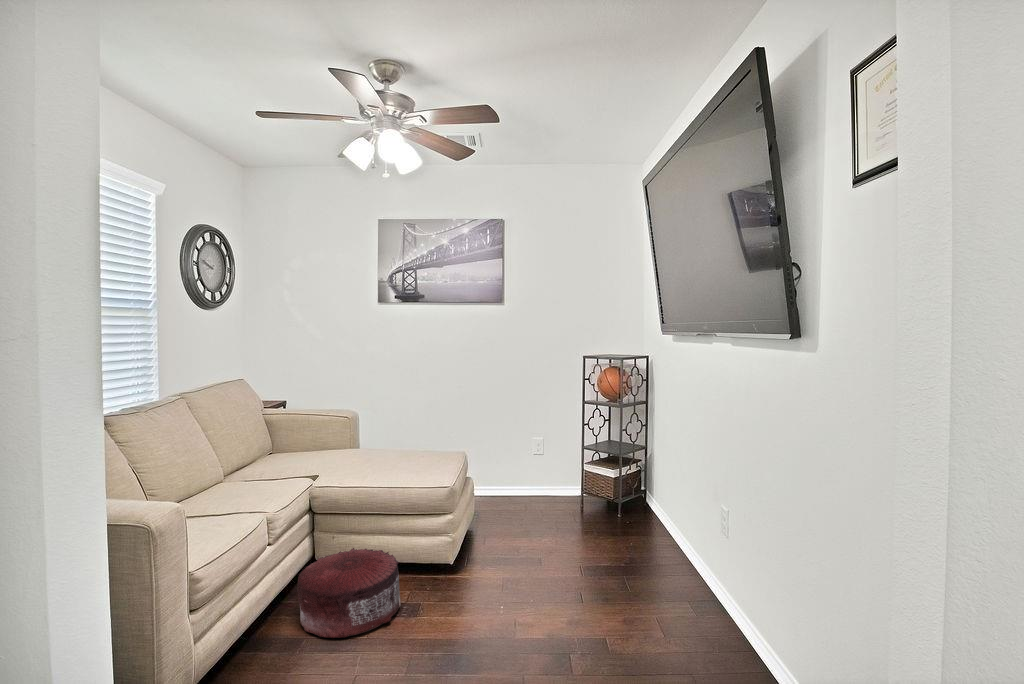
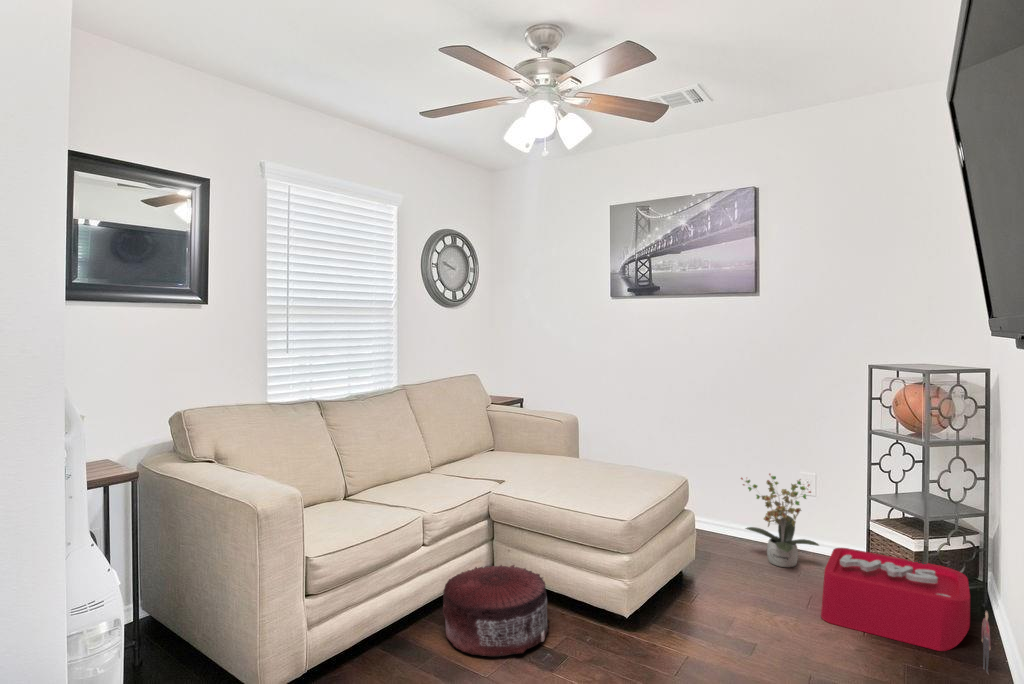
potted plant: none [498,439,553,507] -> present [741,474,819,567]
storage bin: none [568,483,671,543] -> present [821,548,990,673]

